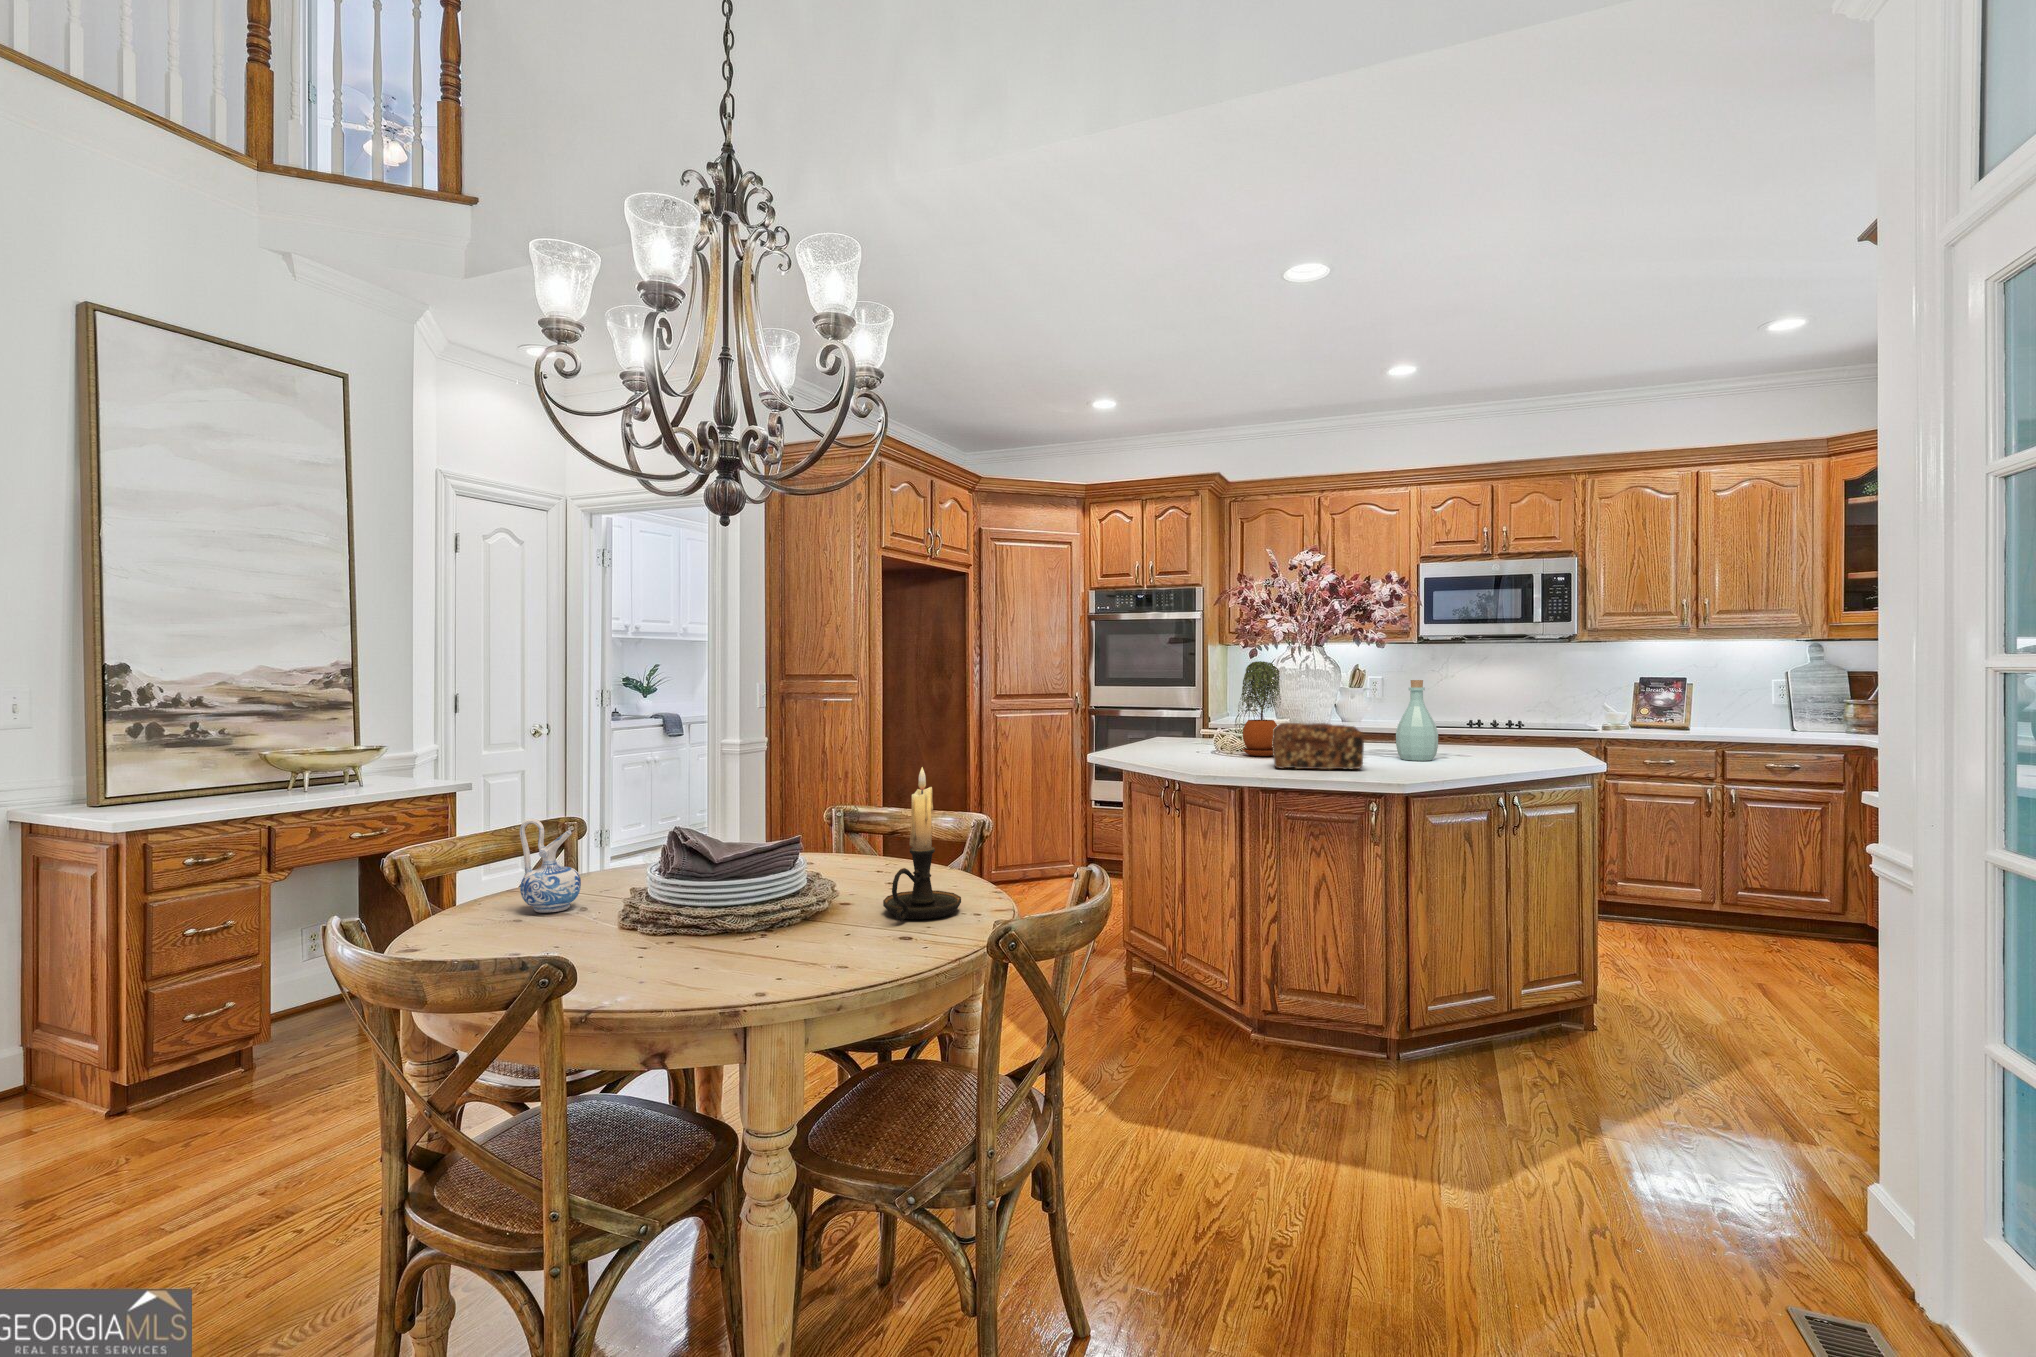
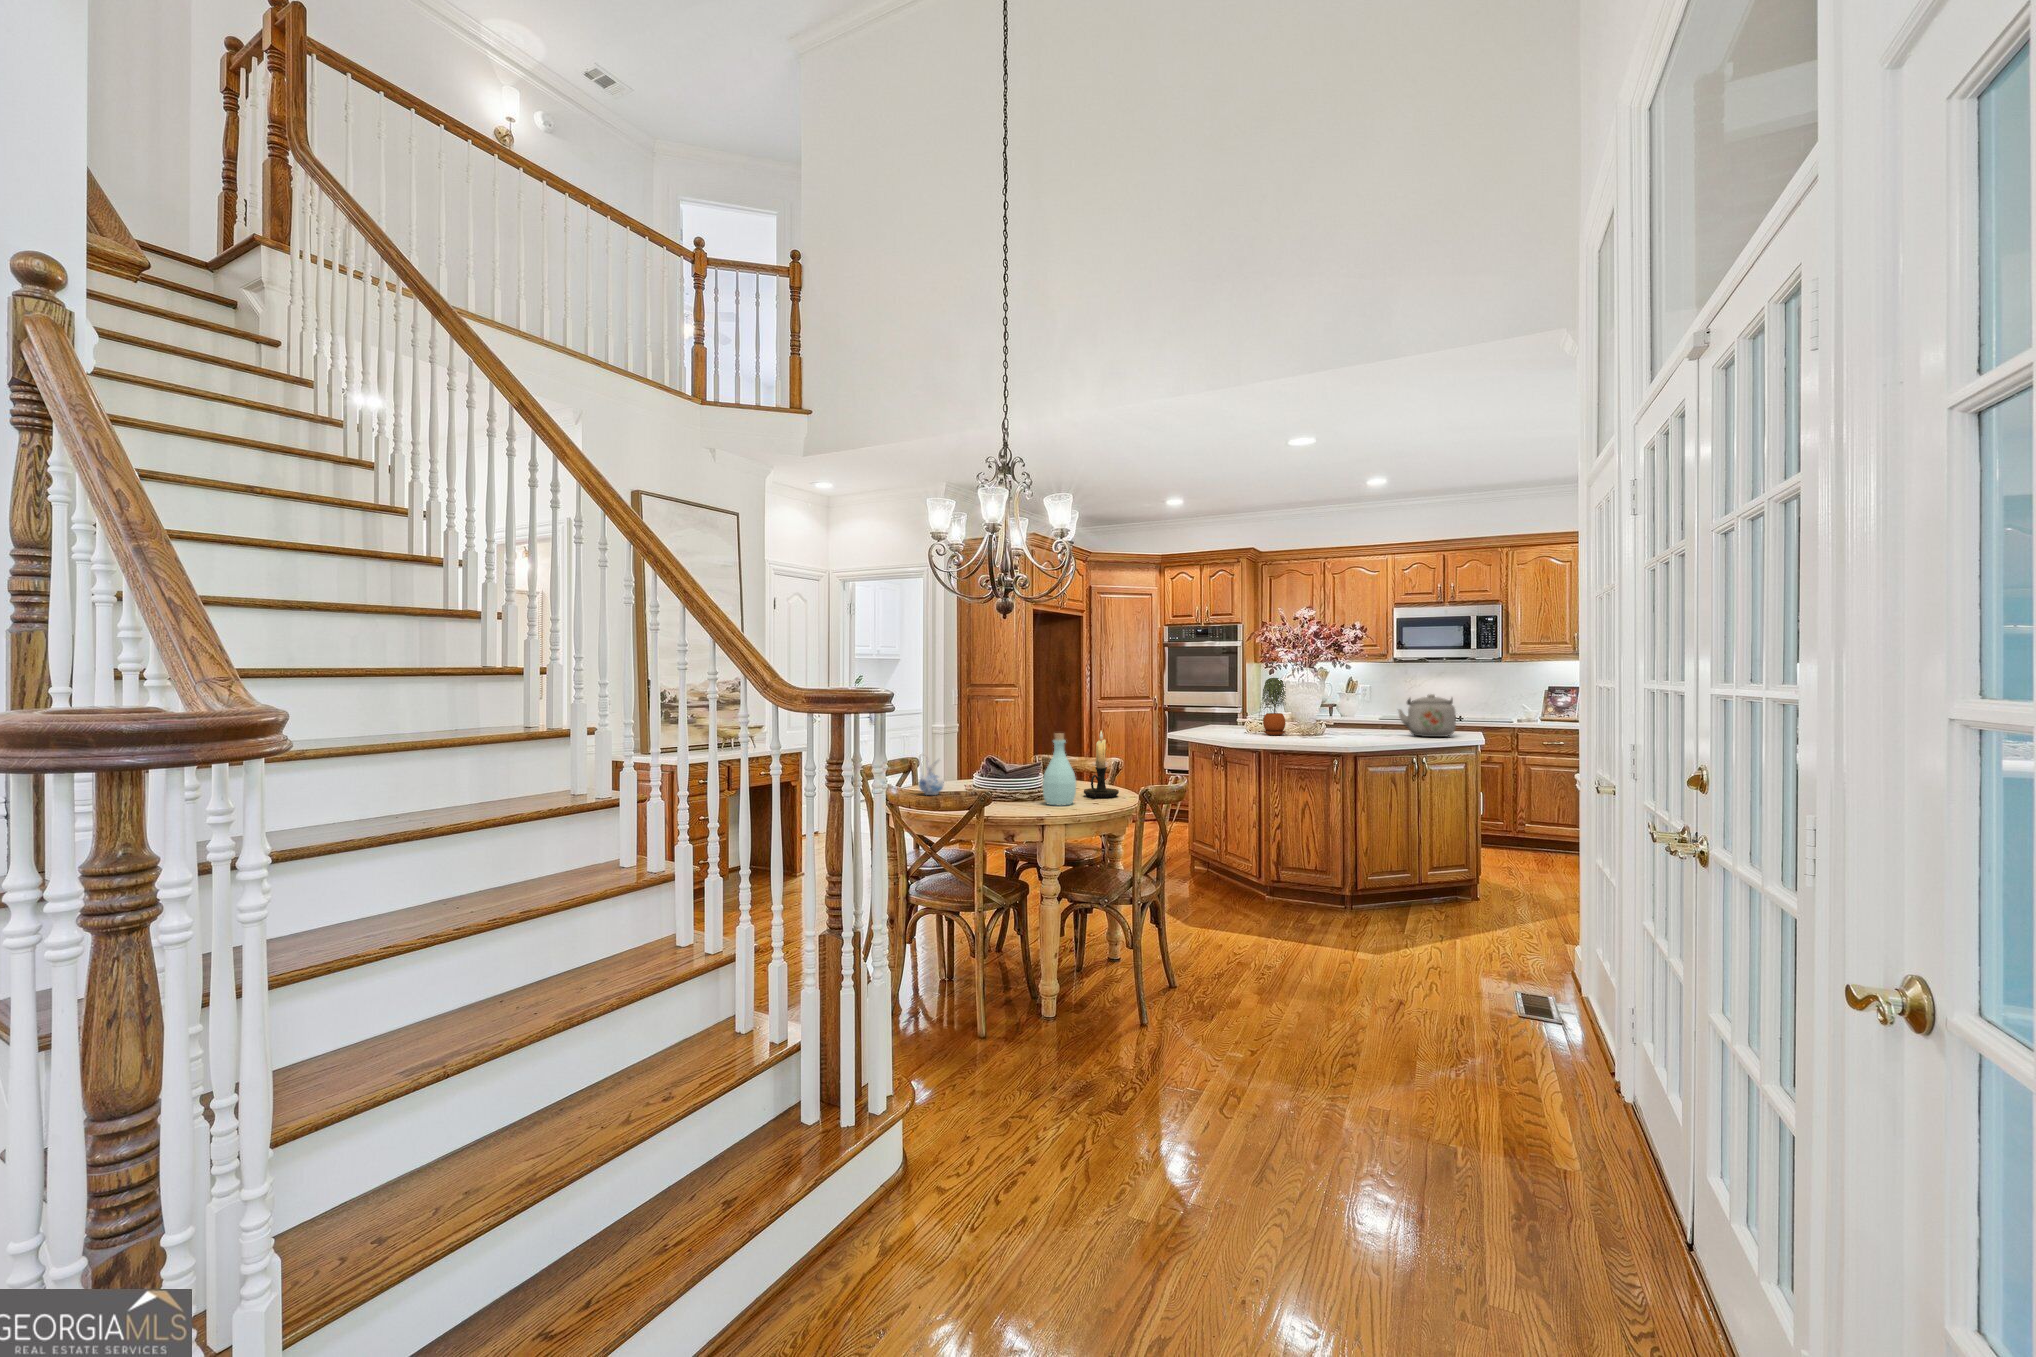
bottle: present [1396,680,1438,761] -> present [1043,733,1076,806]
kettle: none [1460,688,1557,759] -> present [1398,694,1456,737]
bread loaf: present [1272,723,1364,769] -> none [1279,714,1331,741]

